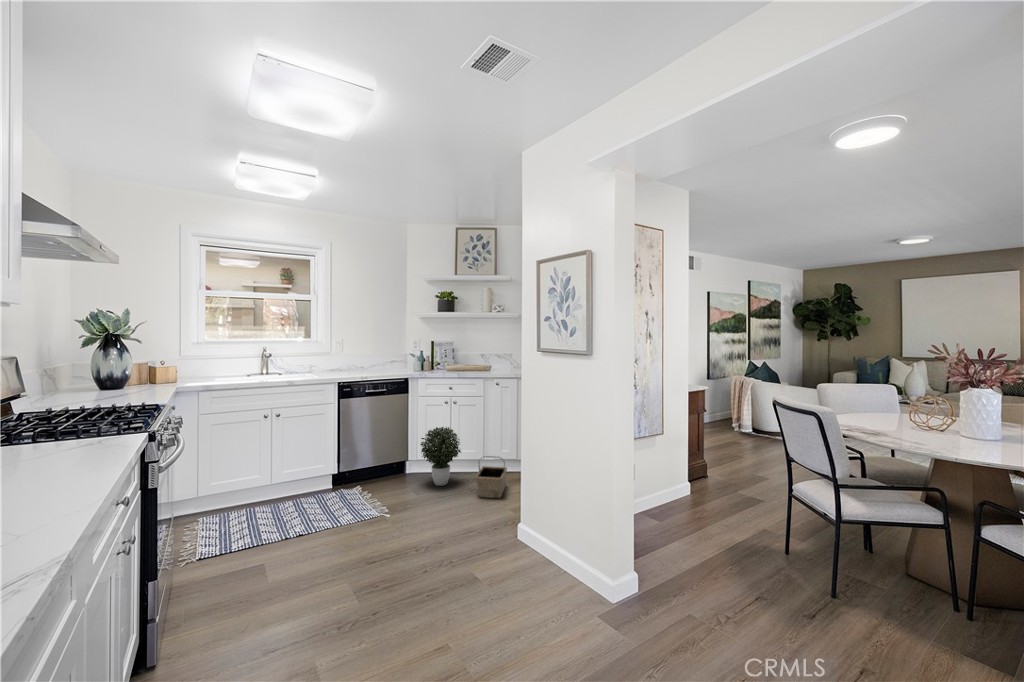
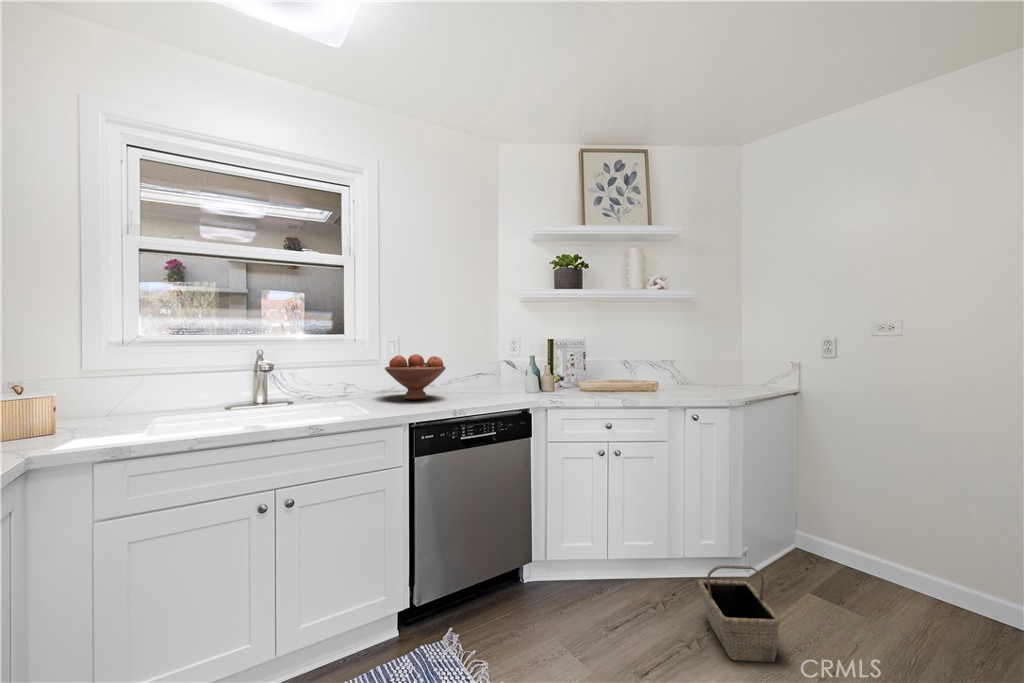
fruit bowl: none [331,349,365,373] -> present [385,354,446,400]
potted plant: present [420,427,461,486] -> none [574,502,657,624]

